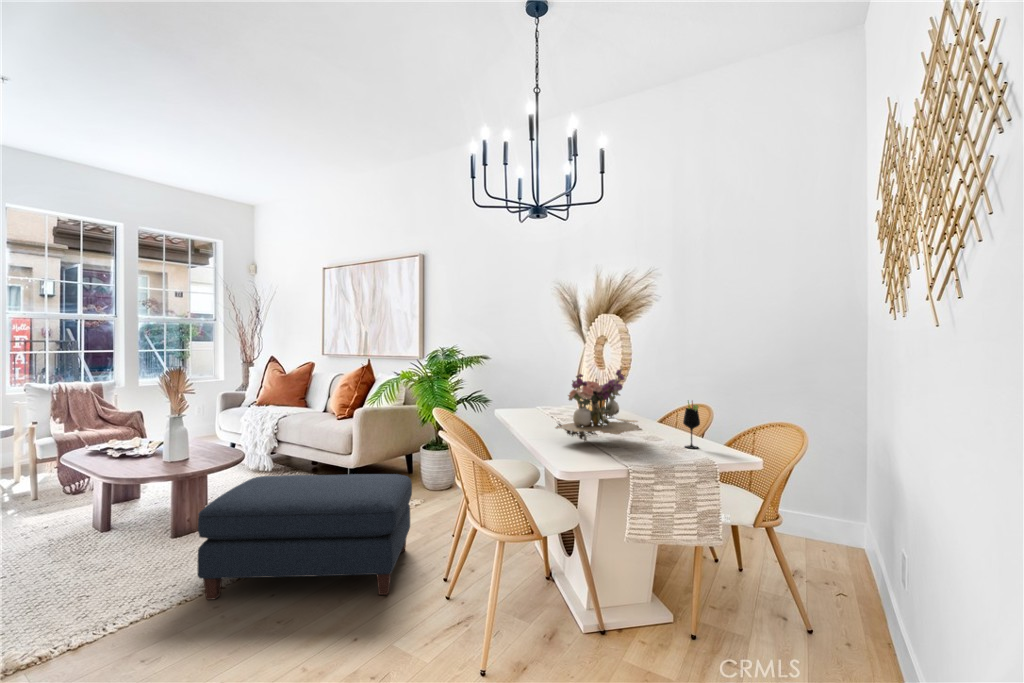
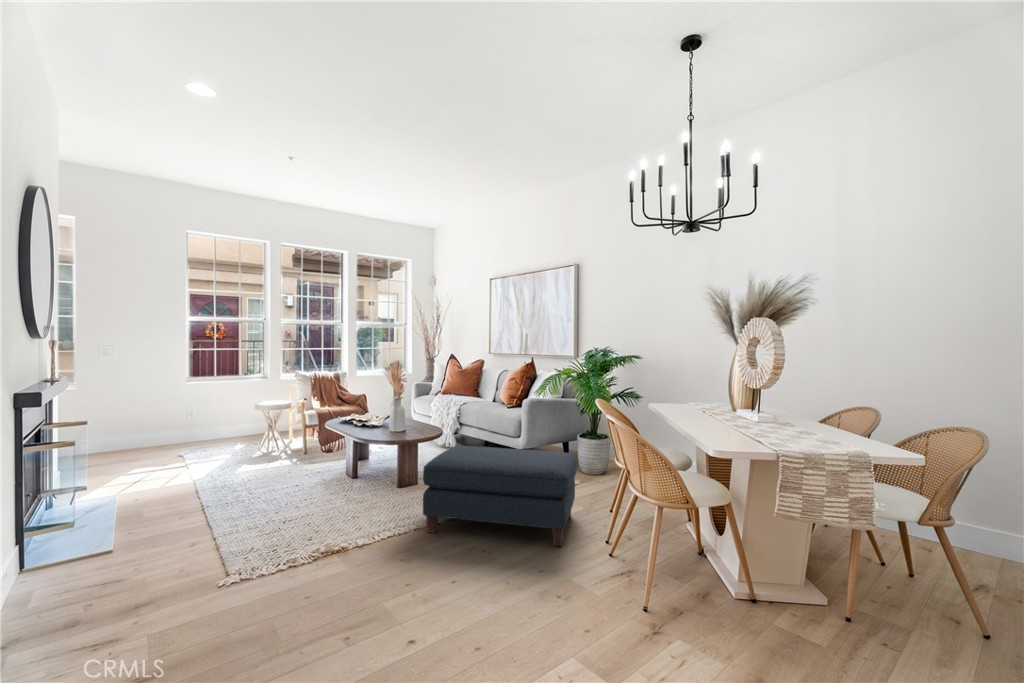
flower arrangement: present [555,370,642,441] -> none [707,366,794,431]
wine glass: present [683,401,700,448] -> none [837,397,855,443]

